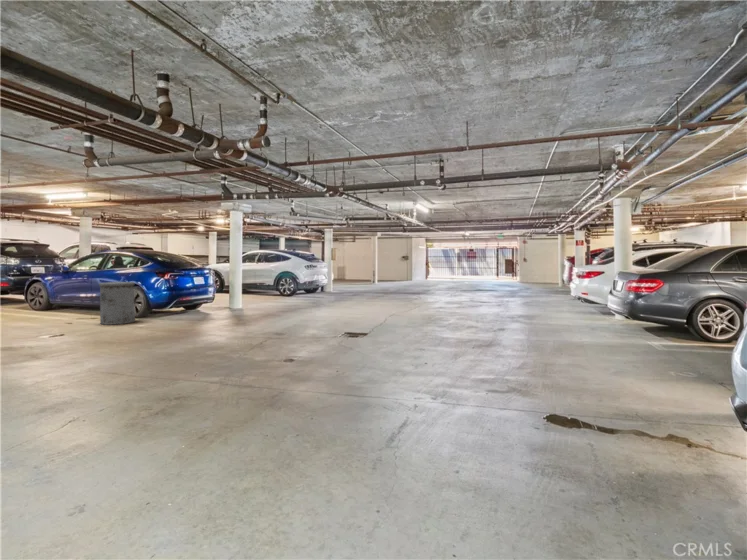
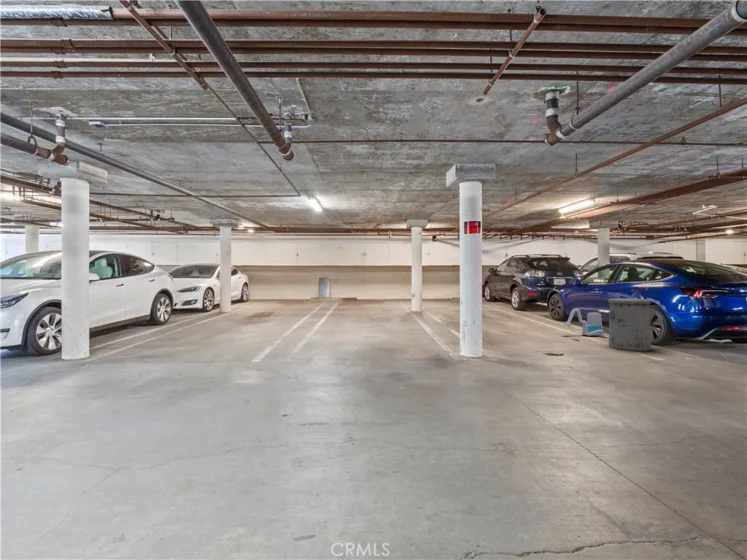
vacuum cleaner: none [52,294,94,320] -> present [564,308,604,336]

